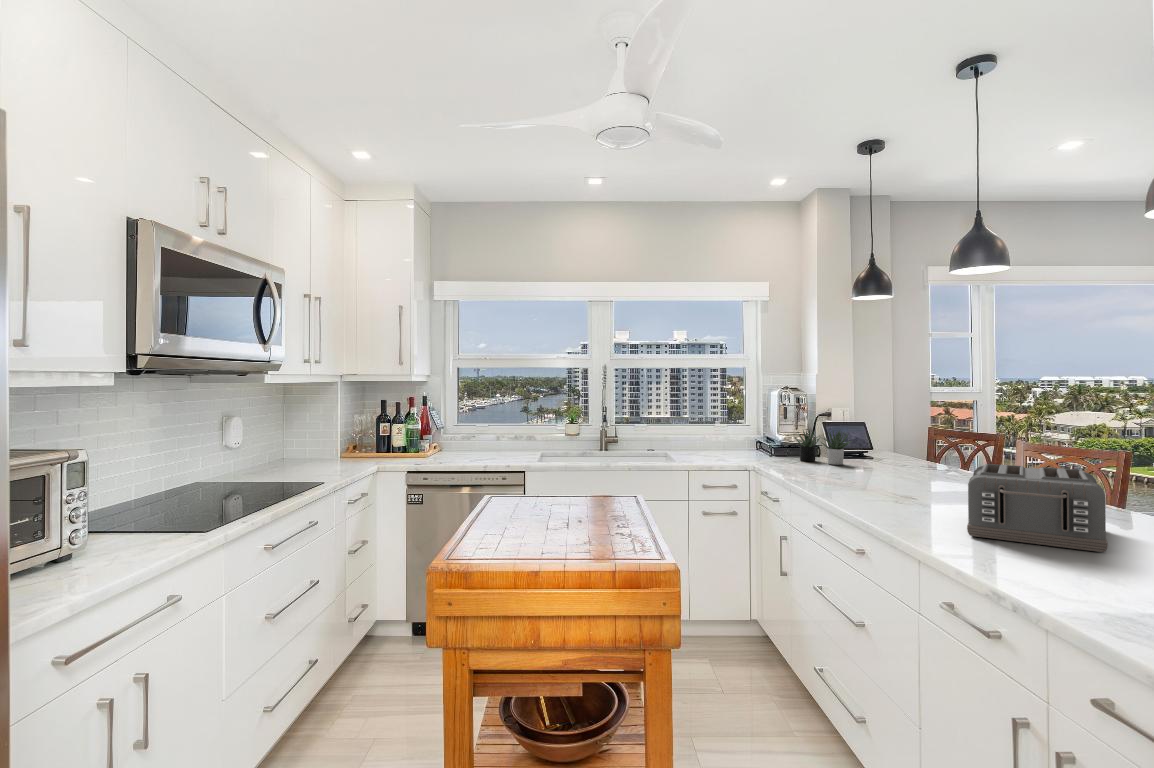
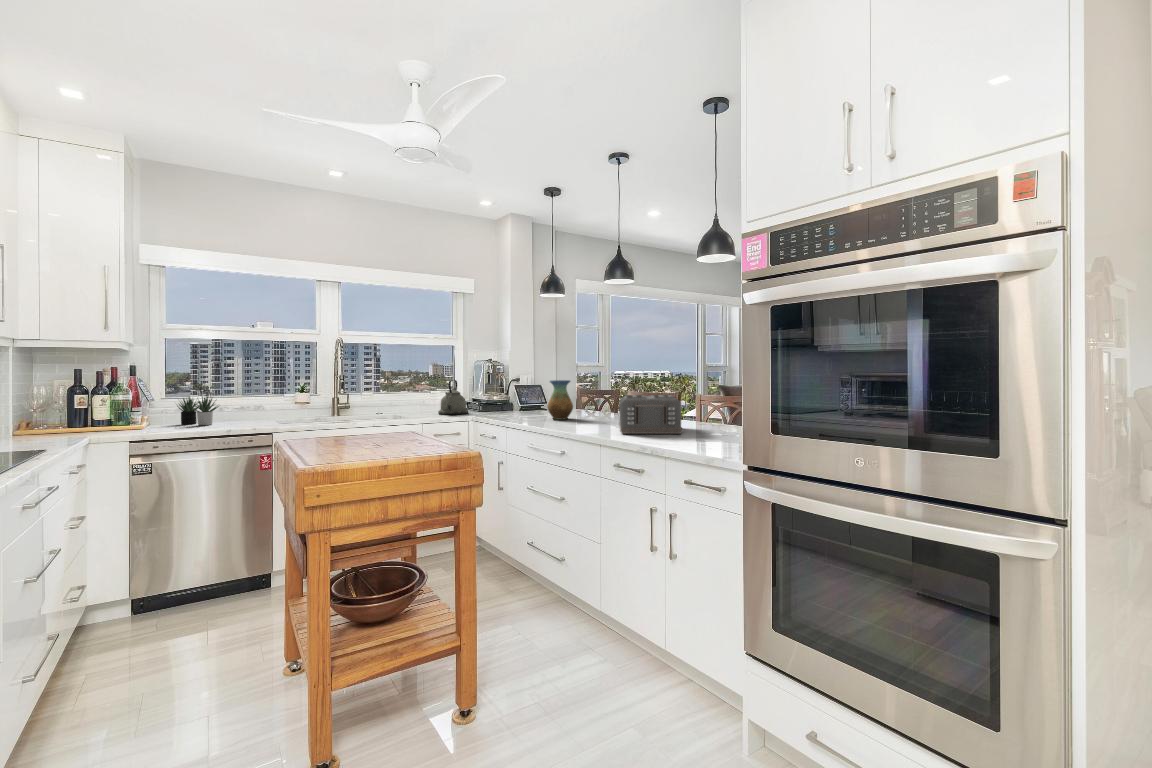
kettle: none [714,415,753,460] -> present [438,380,468,414]
vase: none [857,425,900,485] -> present [548,380,573,420]
succulent plant: present [795,430,850,465] -> present [177,397,219,425]

